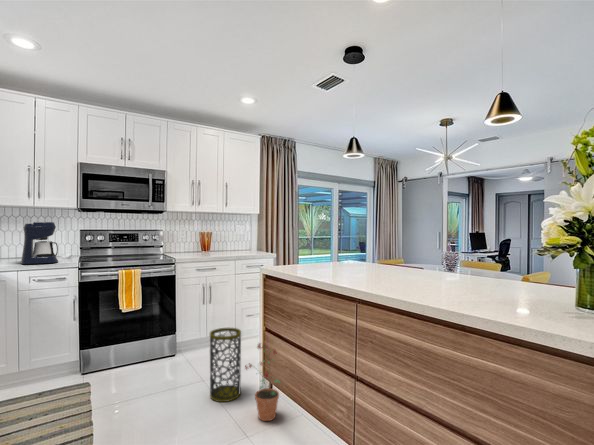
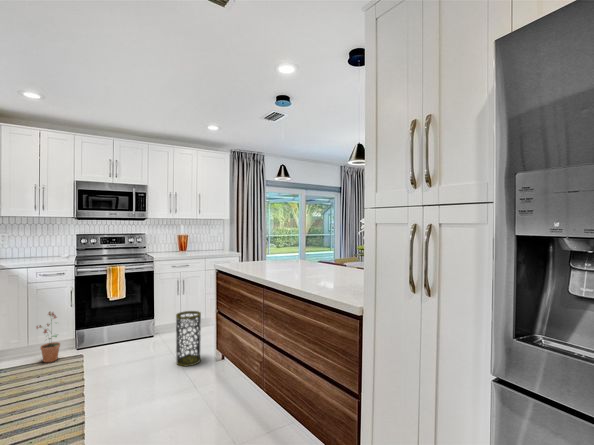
coffee maker: present [21,222,58,264] -> none [29,229,59,262]
potted plant: present [245,343,280,421] -> present [37,312,60,362]

